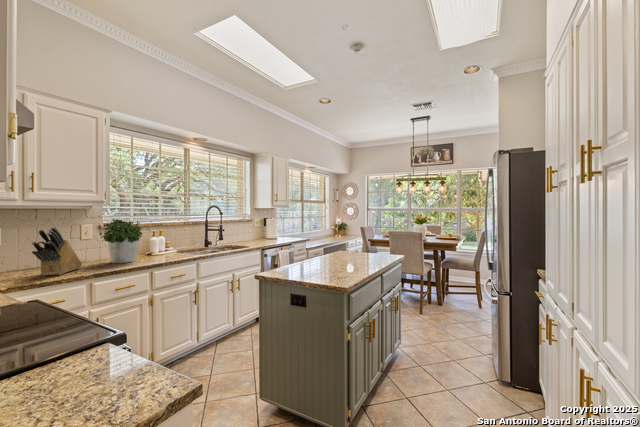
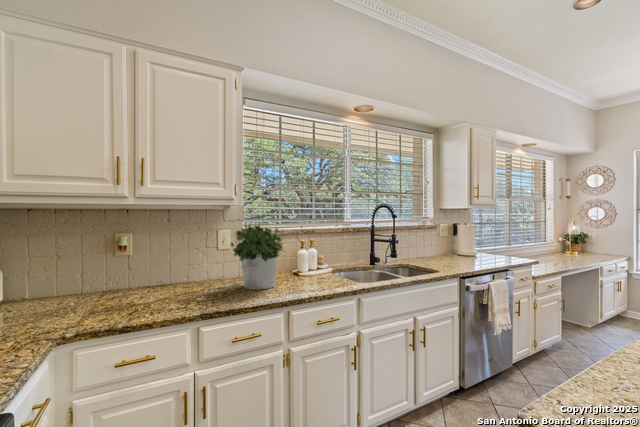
knife block: present [32,227,82,276] -> none [124,238,204,310]

